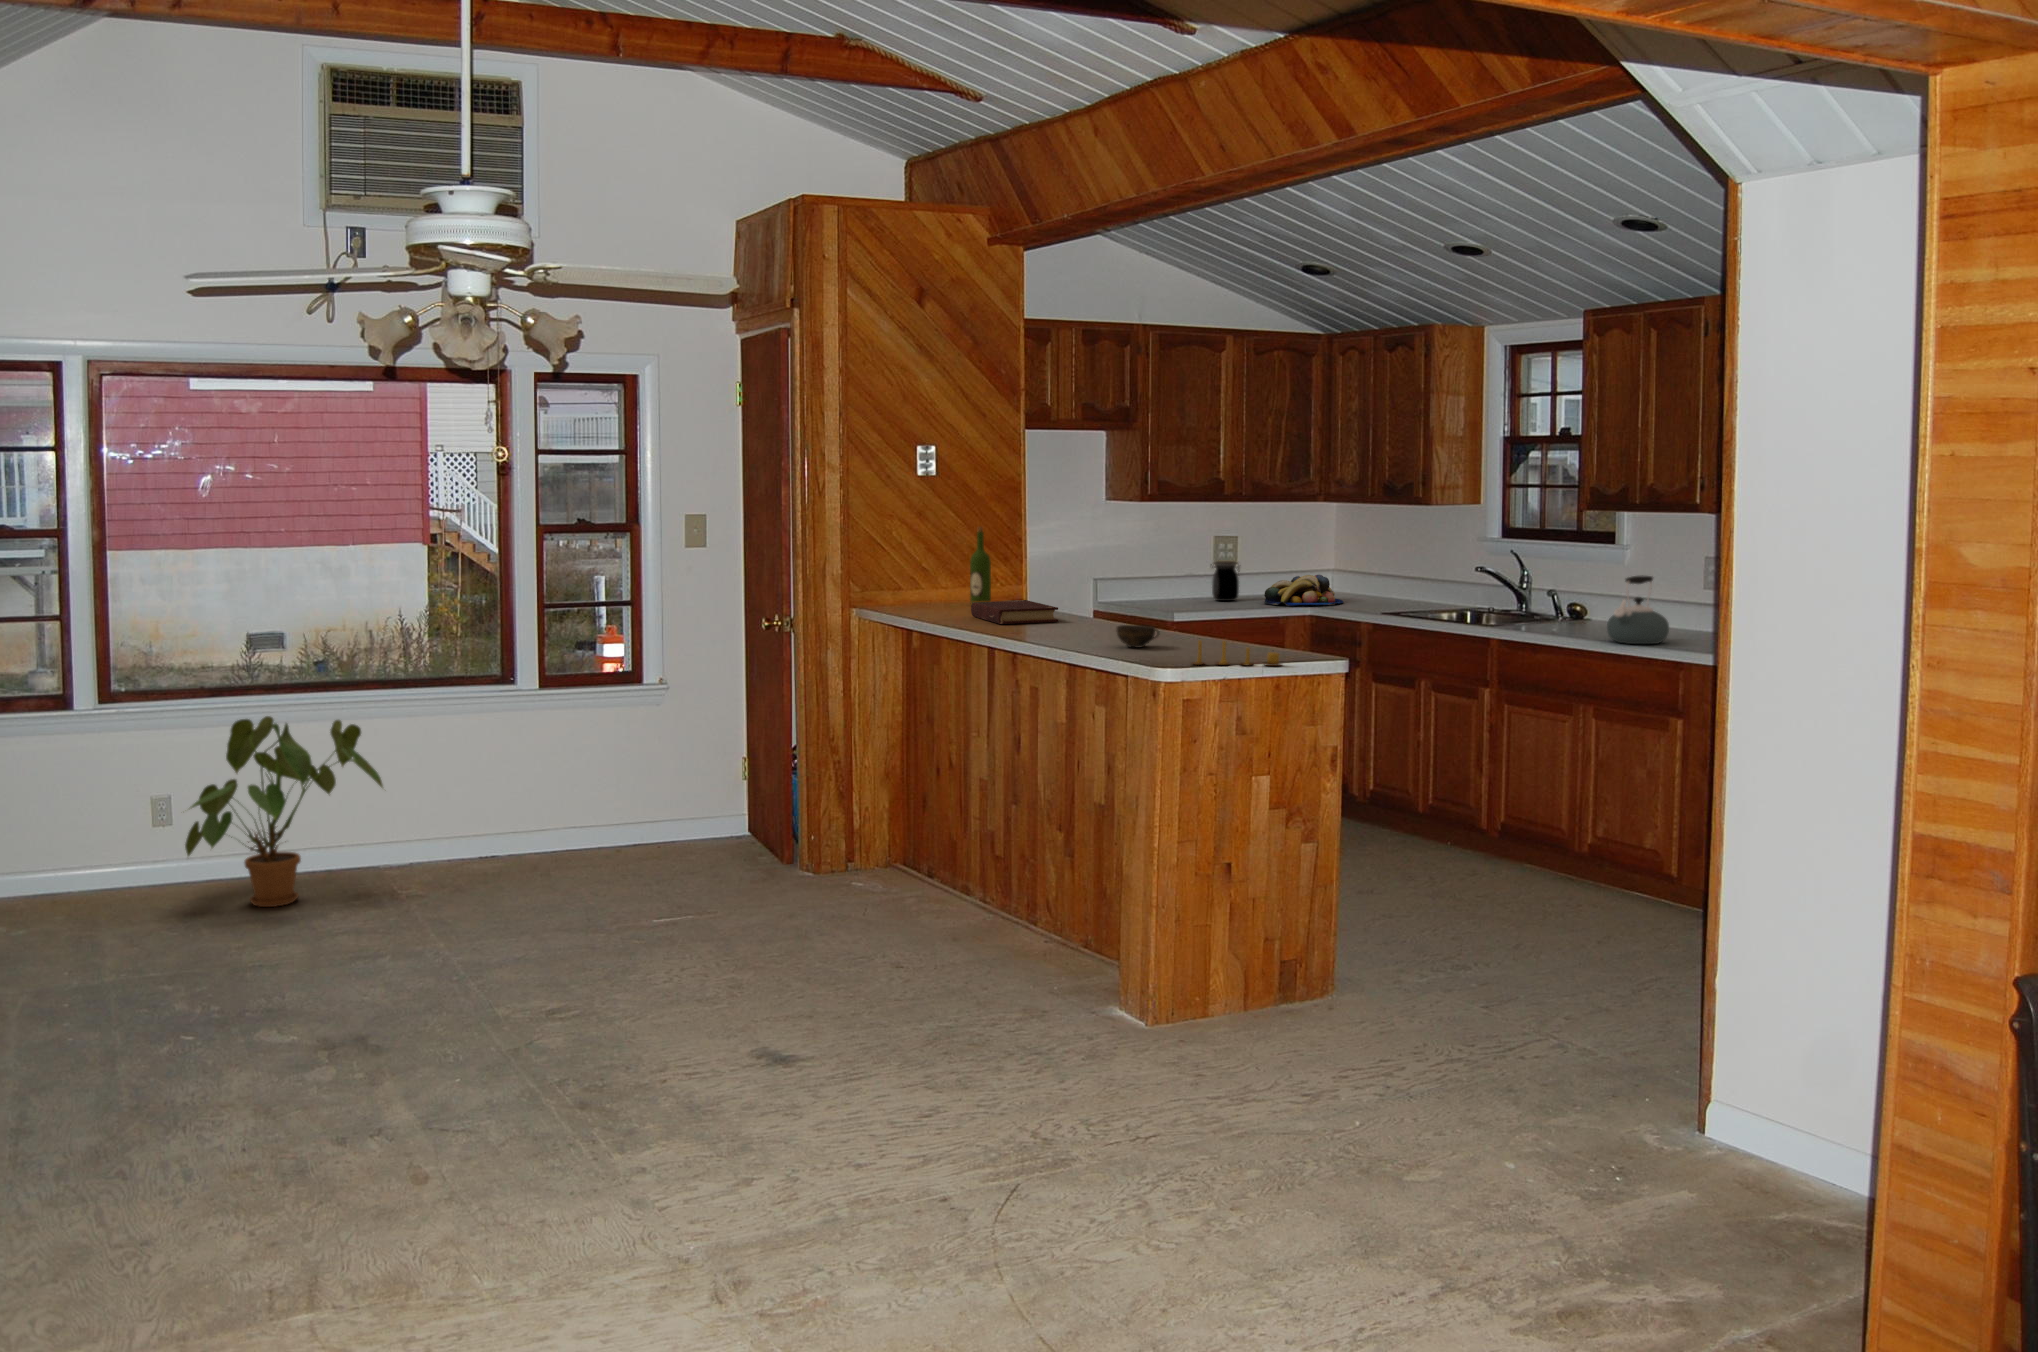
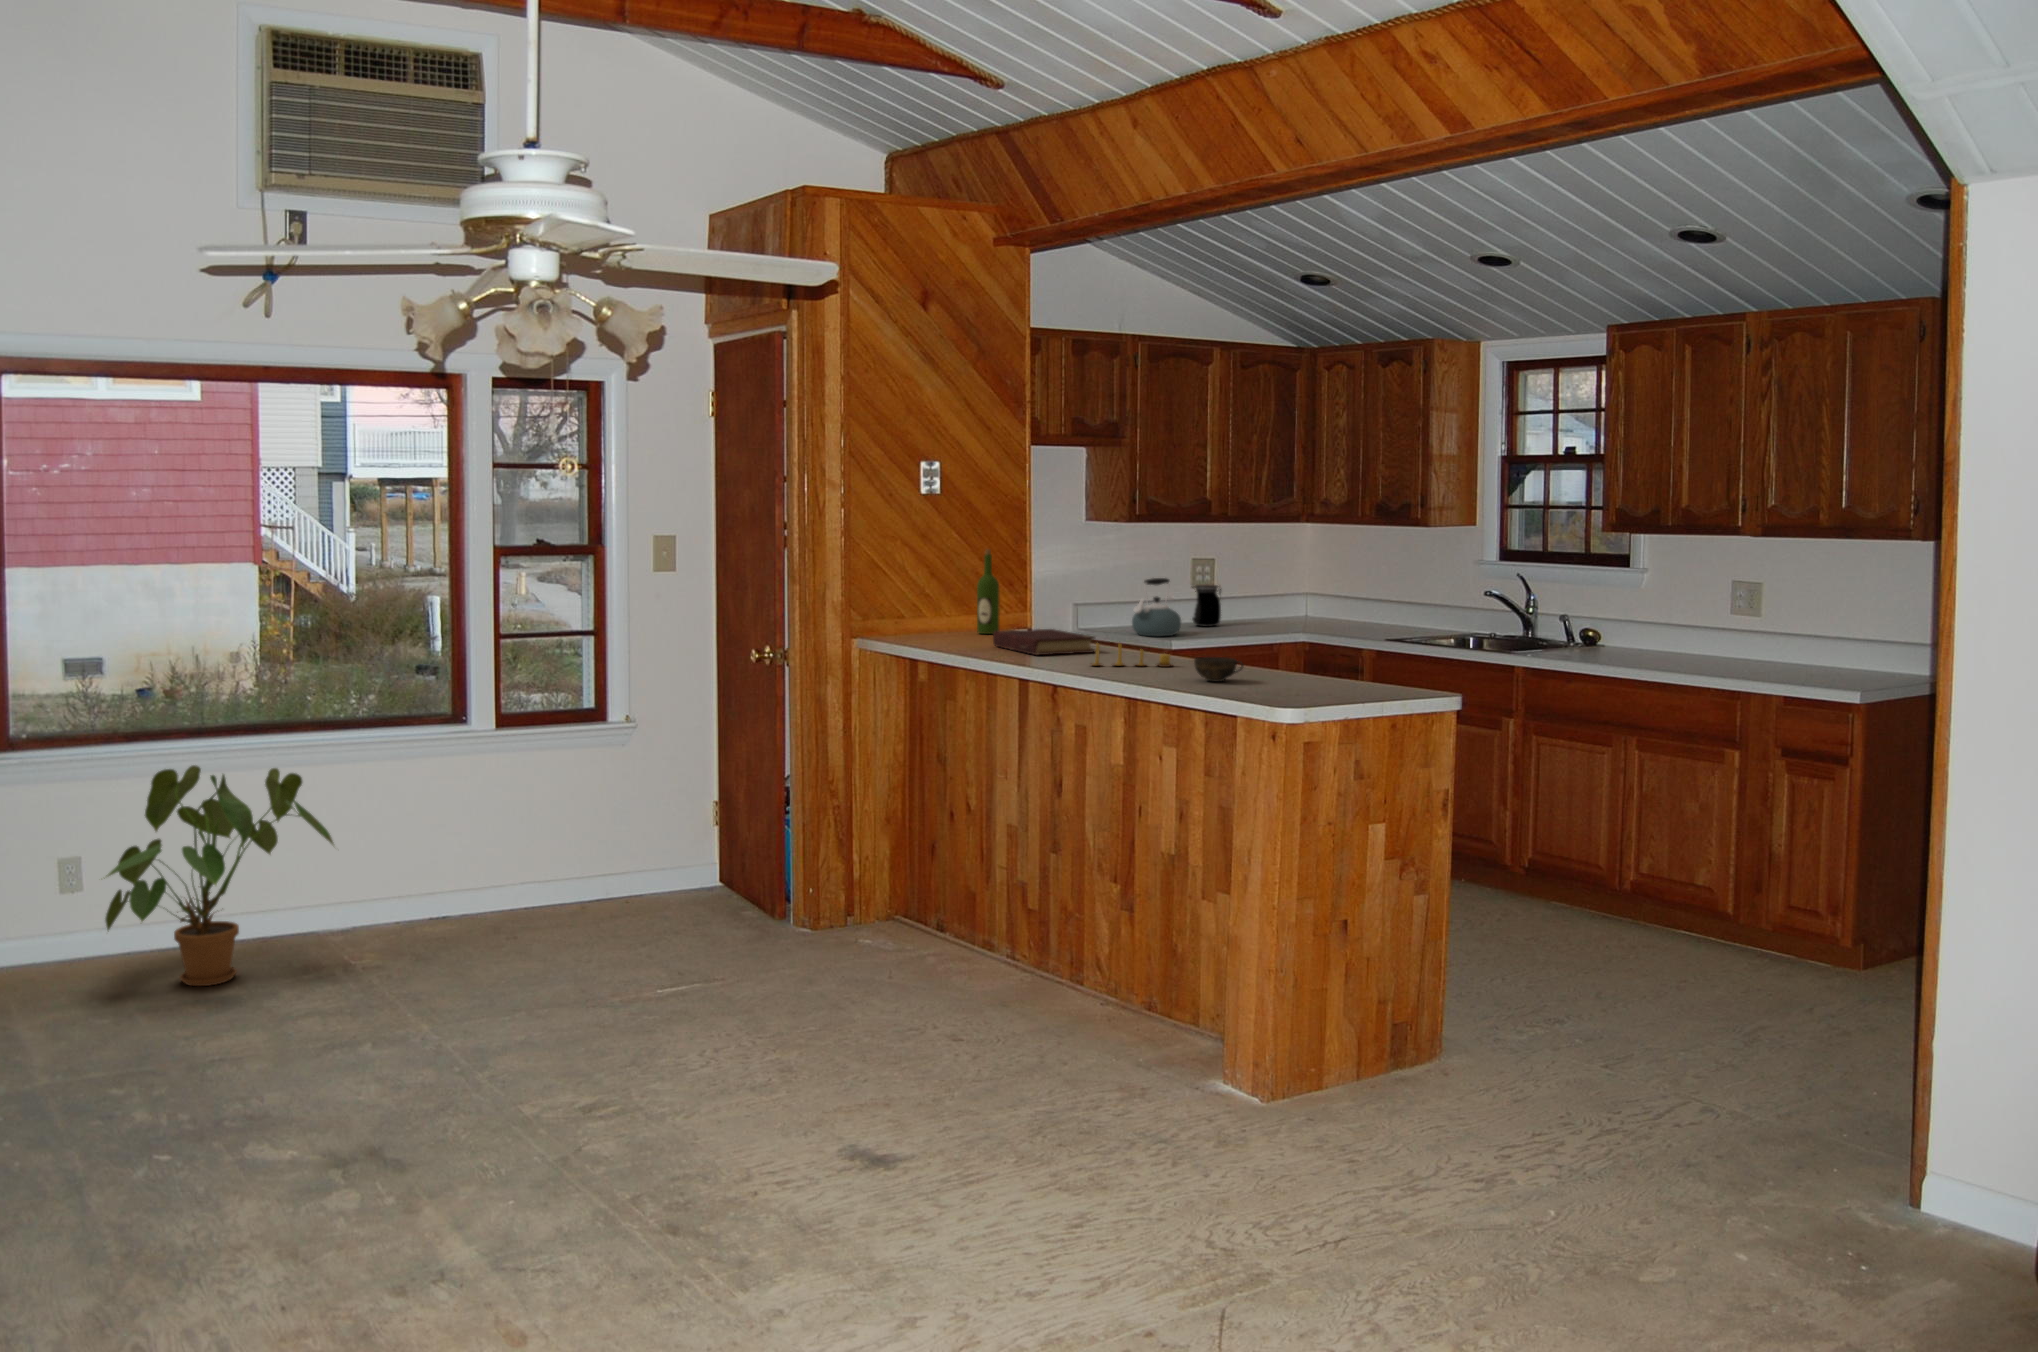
fruit bowl: present [1264,575,1343,606] -> none [1249,598,1331,631]
kettle: present [1607,575,1669,644] -> present [1132,578,1181,636]
candle: present [1193,640,1282,666] -> present [1091,643,1172,667]

